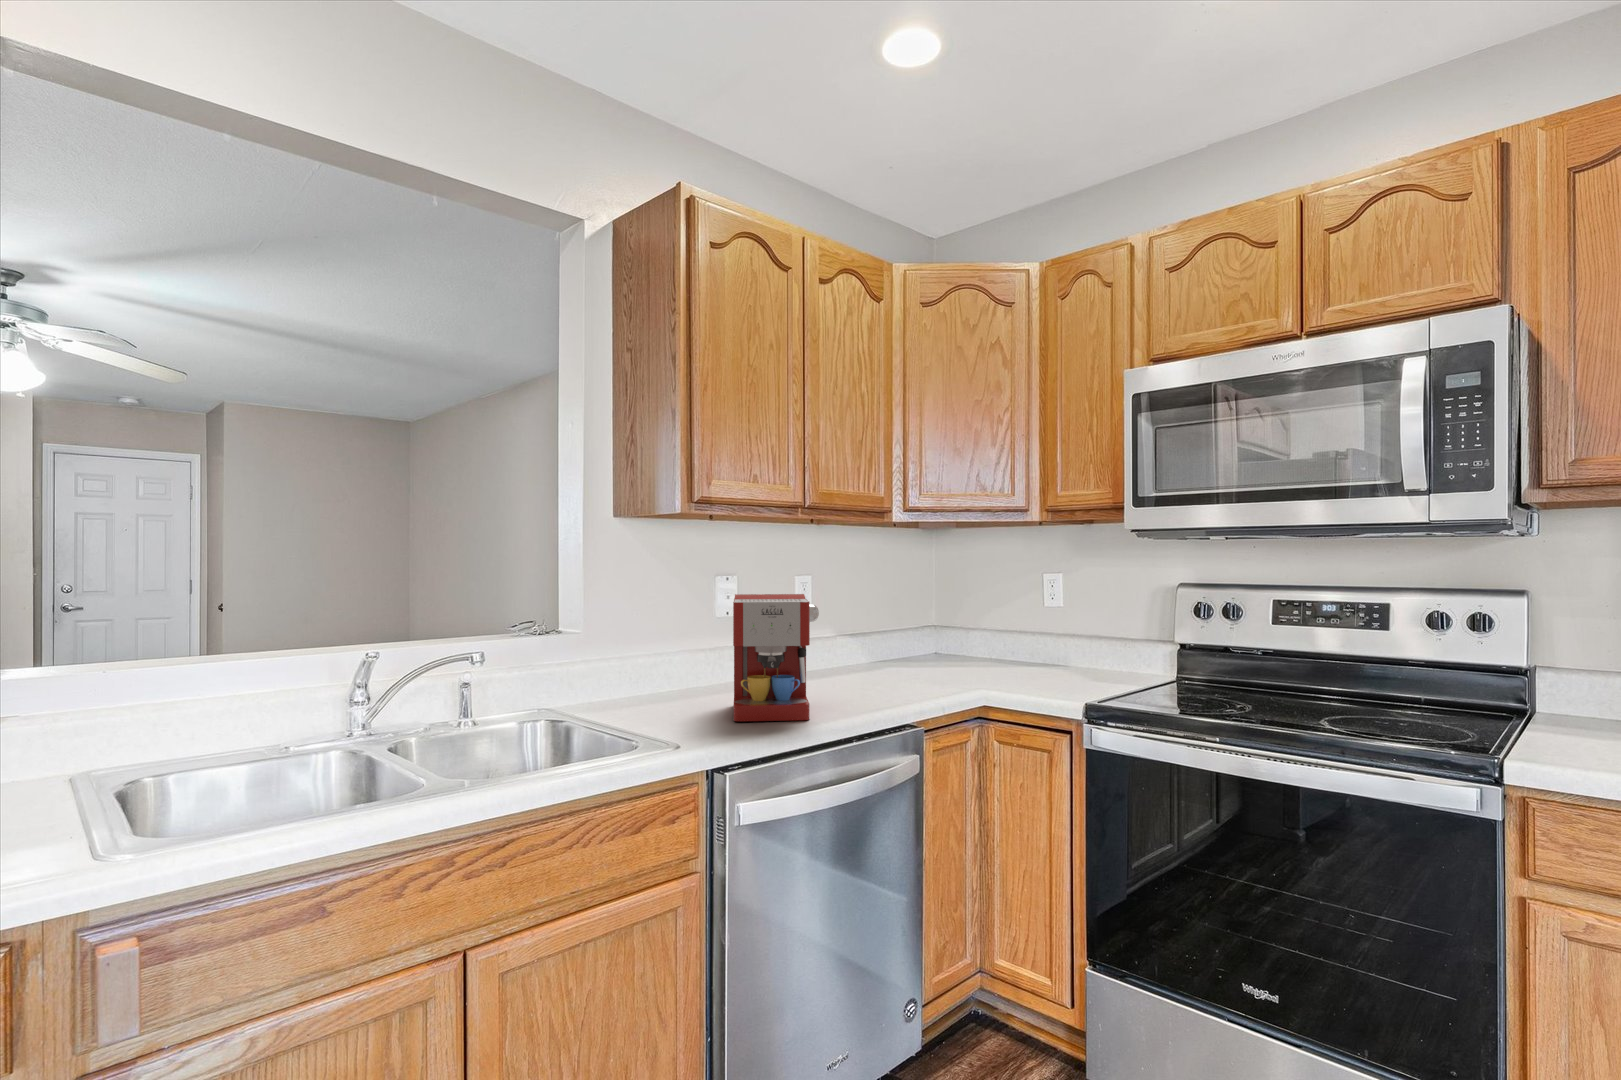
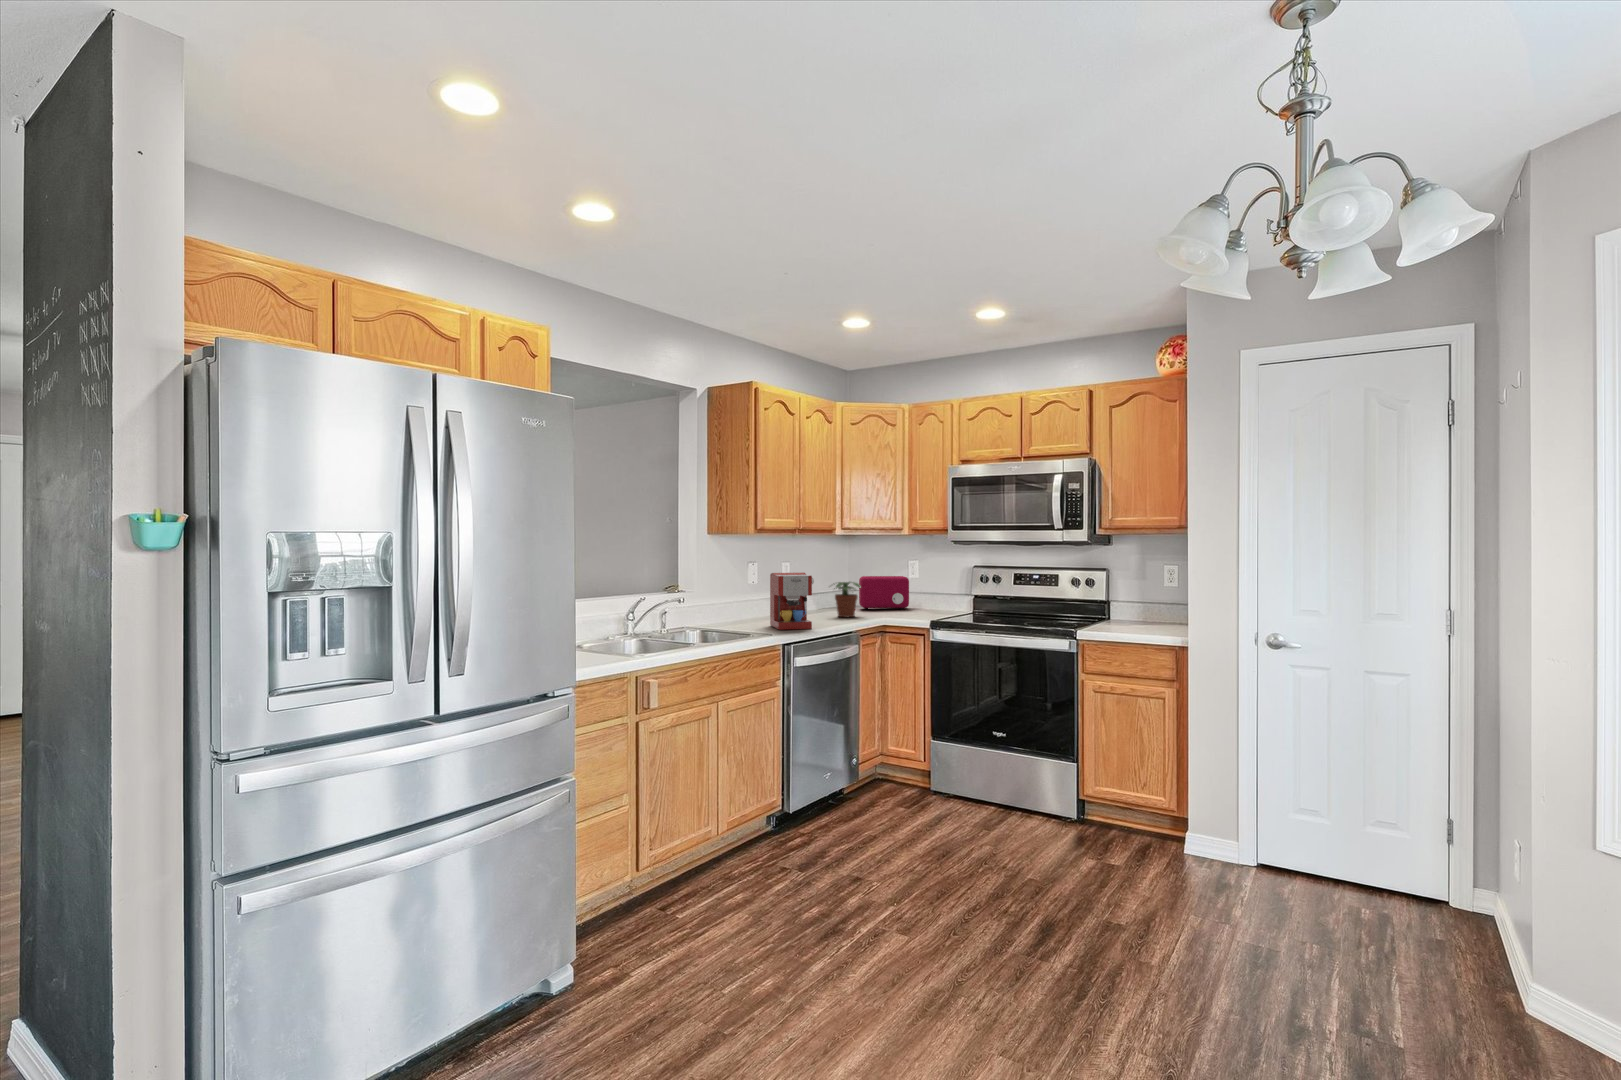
toaster: none [946,600,1041,665] -> present [859,576,909,610]
potted plant: none [873,611,940,684] -> present [834,582,860,617]

